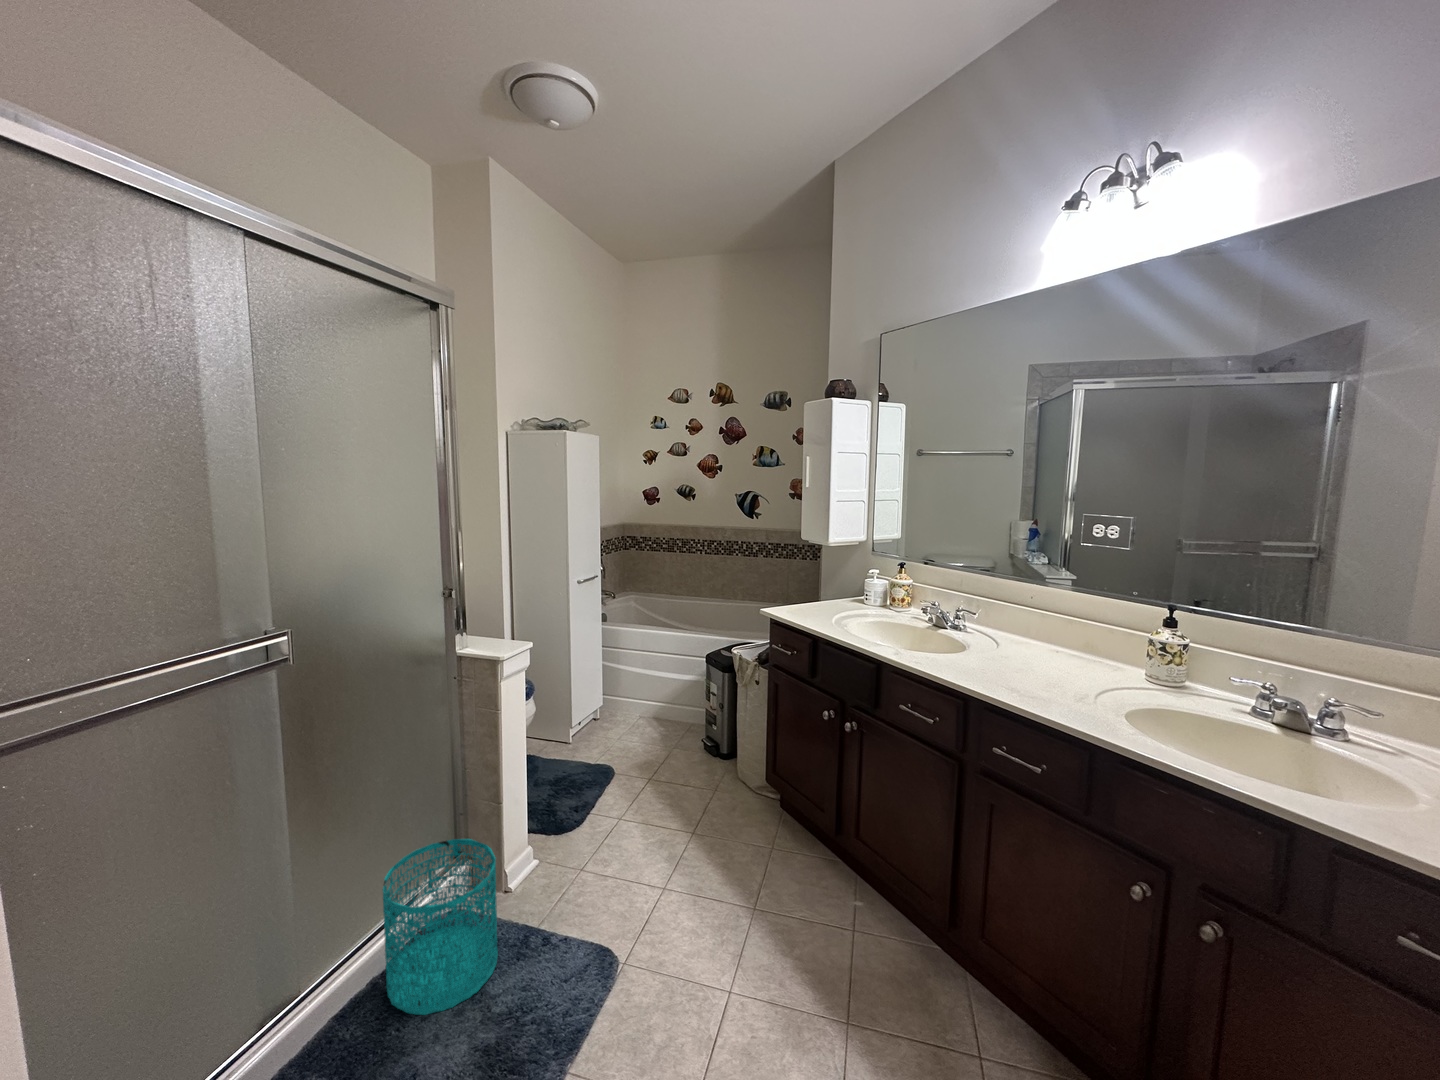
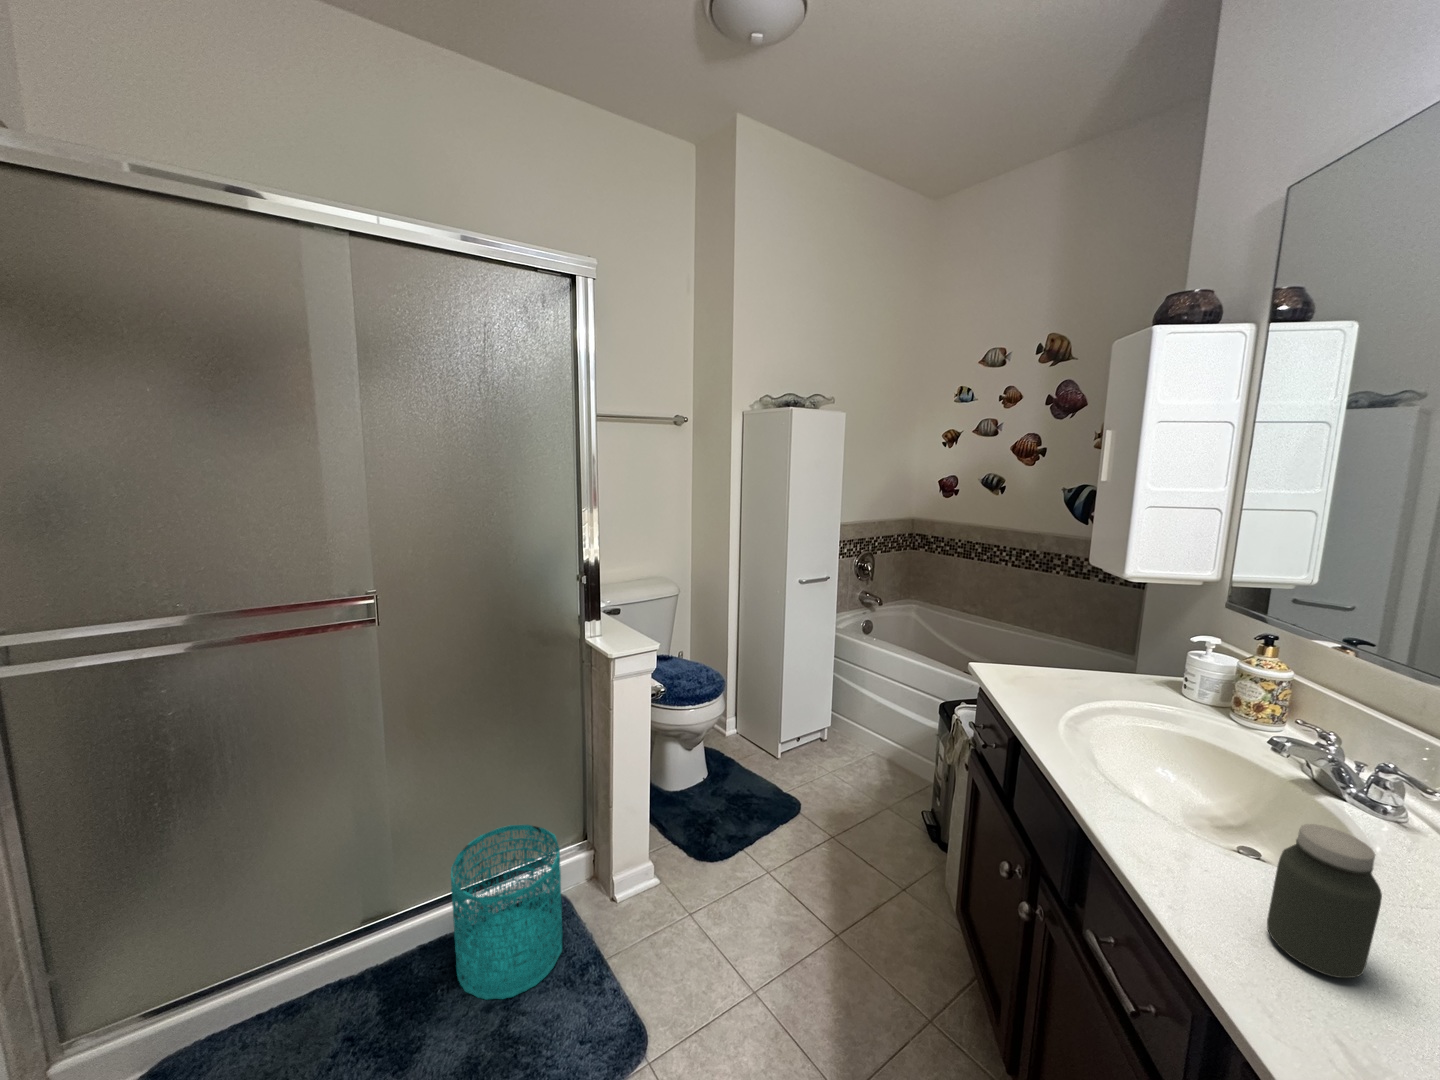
jar: none [957,618,989,673] -> present [1267,824,1382,978]

